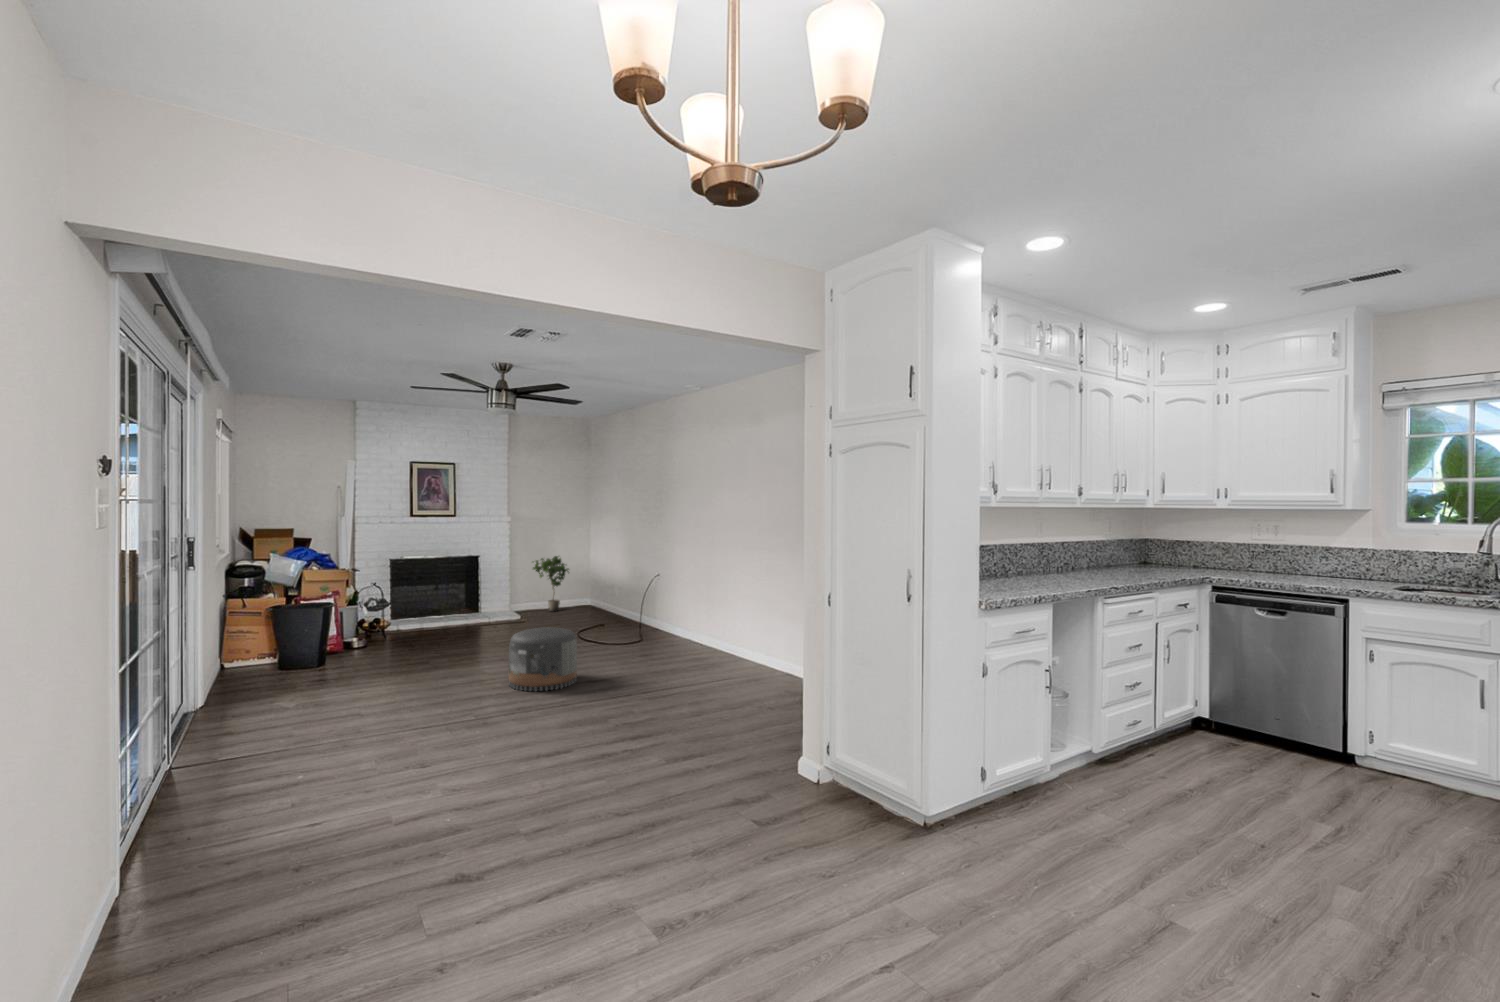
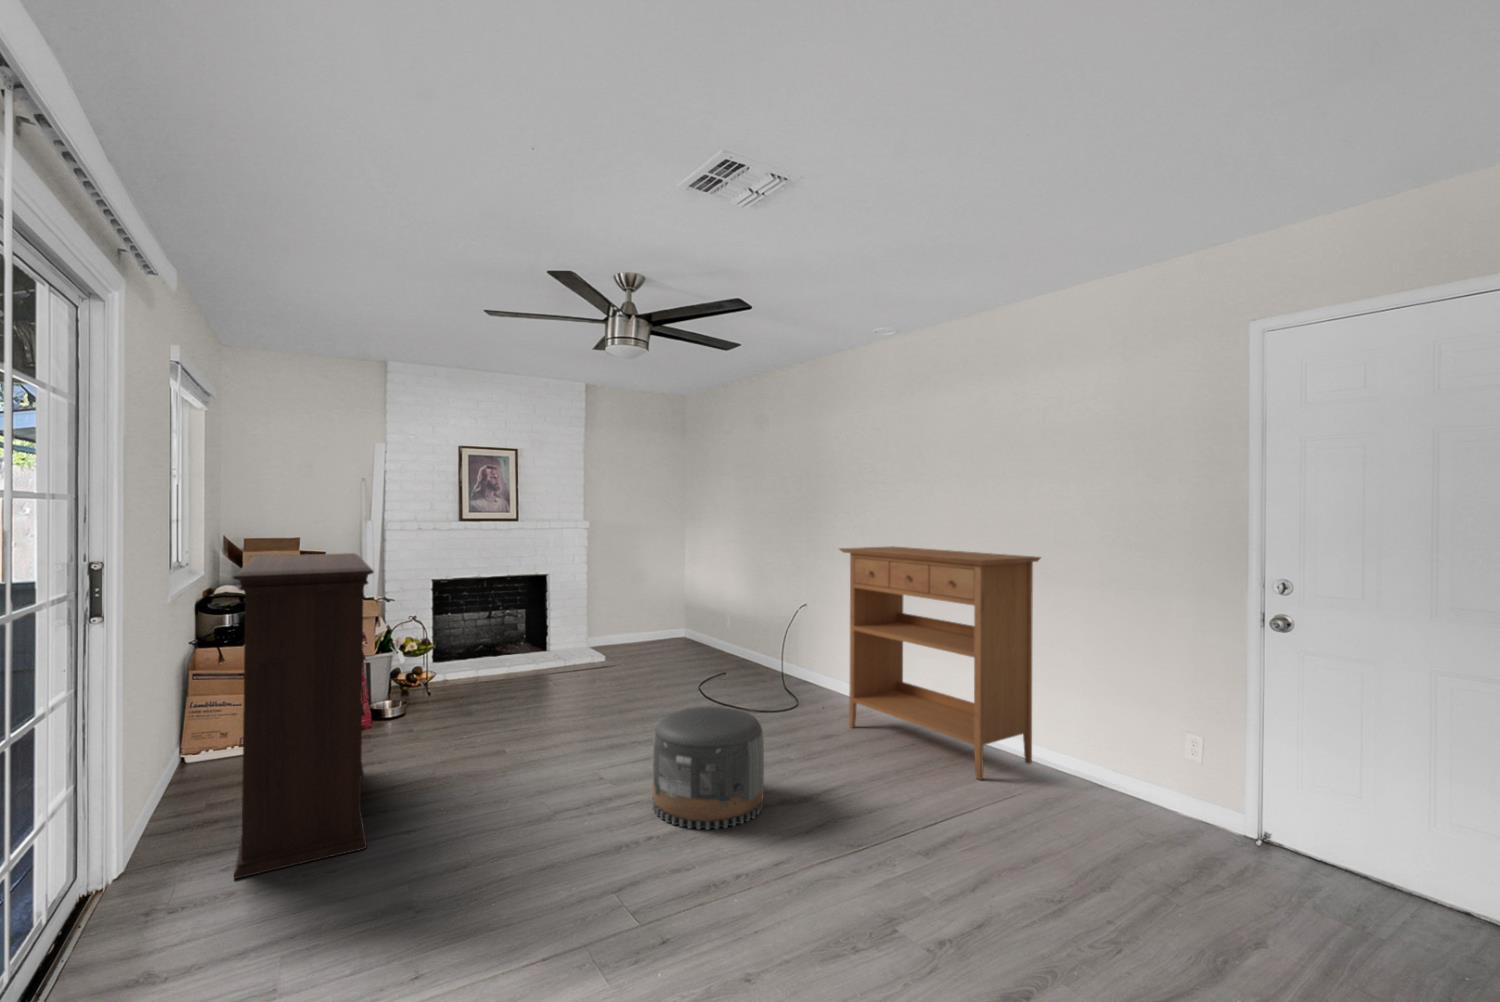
console table: none [655,533,763,672] -> present [839,547,1041,780]
bookshelf: none [264,536,341,709] -> present [233,553,374,879]
potted plant: present [533,556,569,612] -> none [617,573,664,649]

